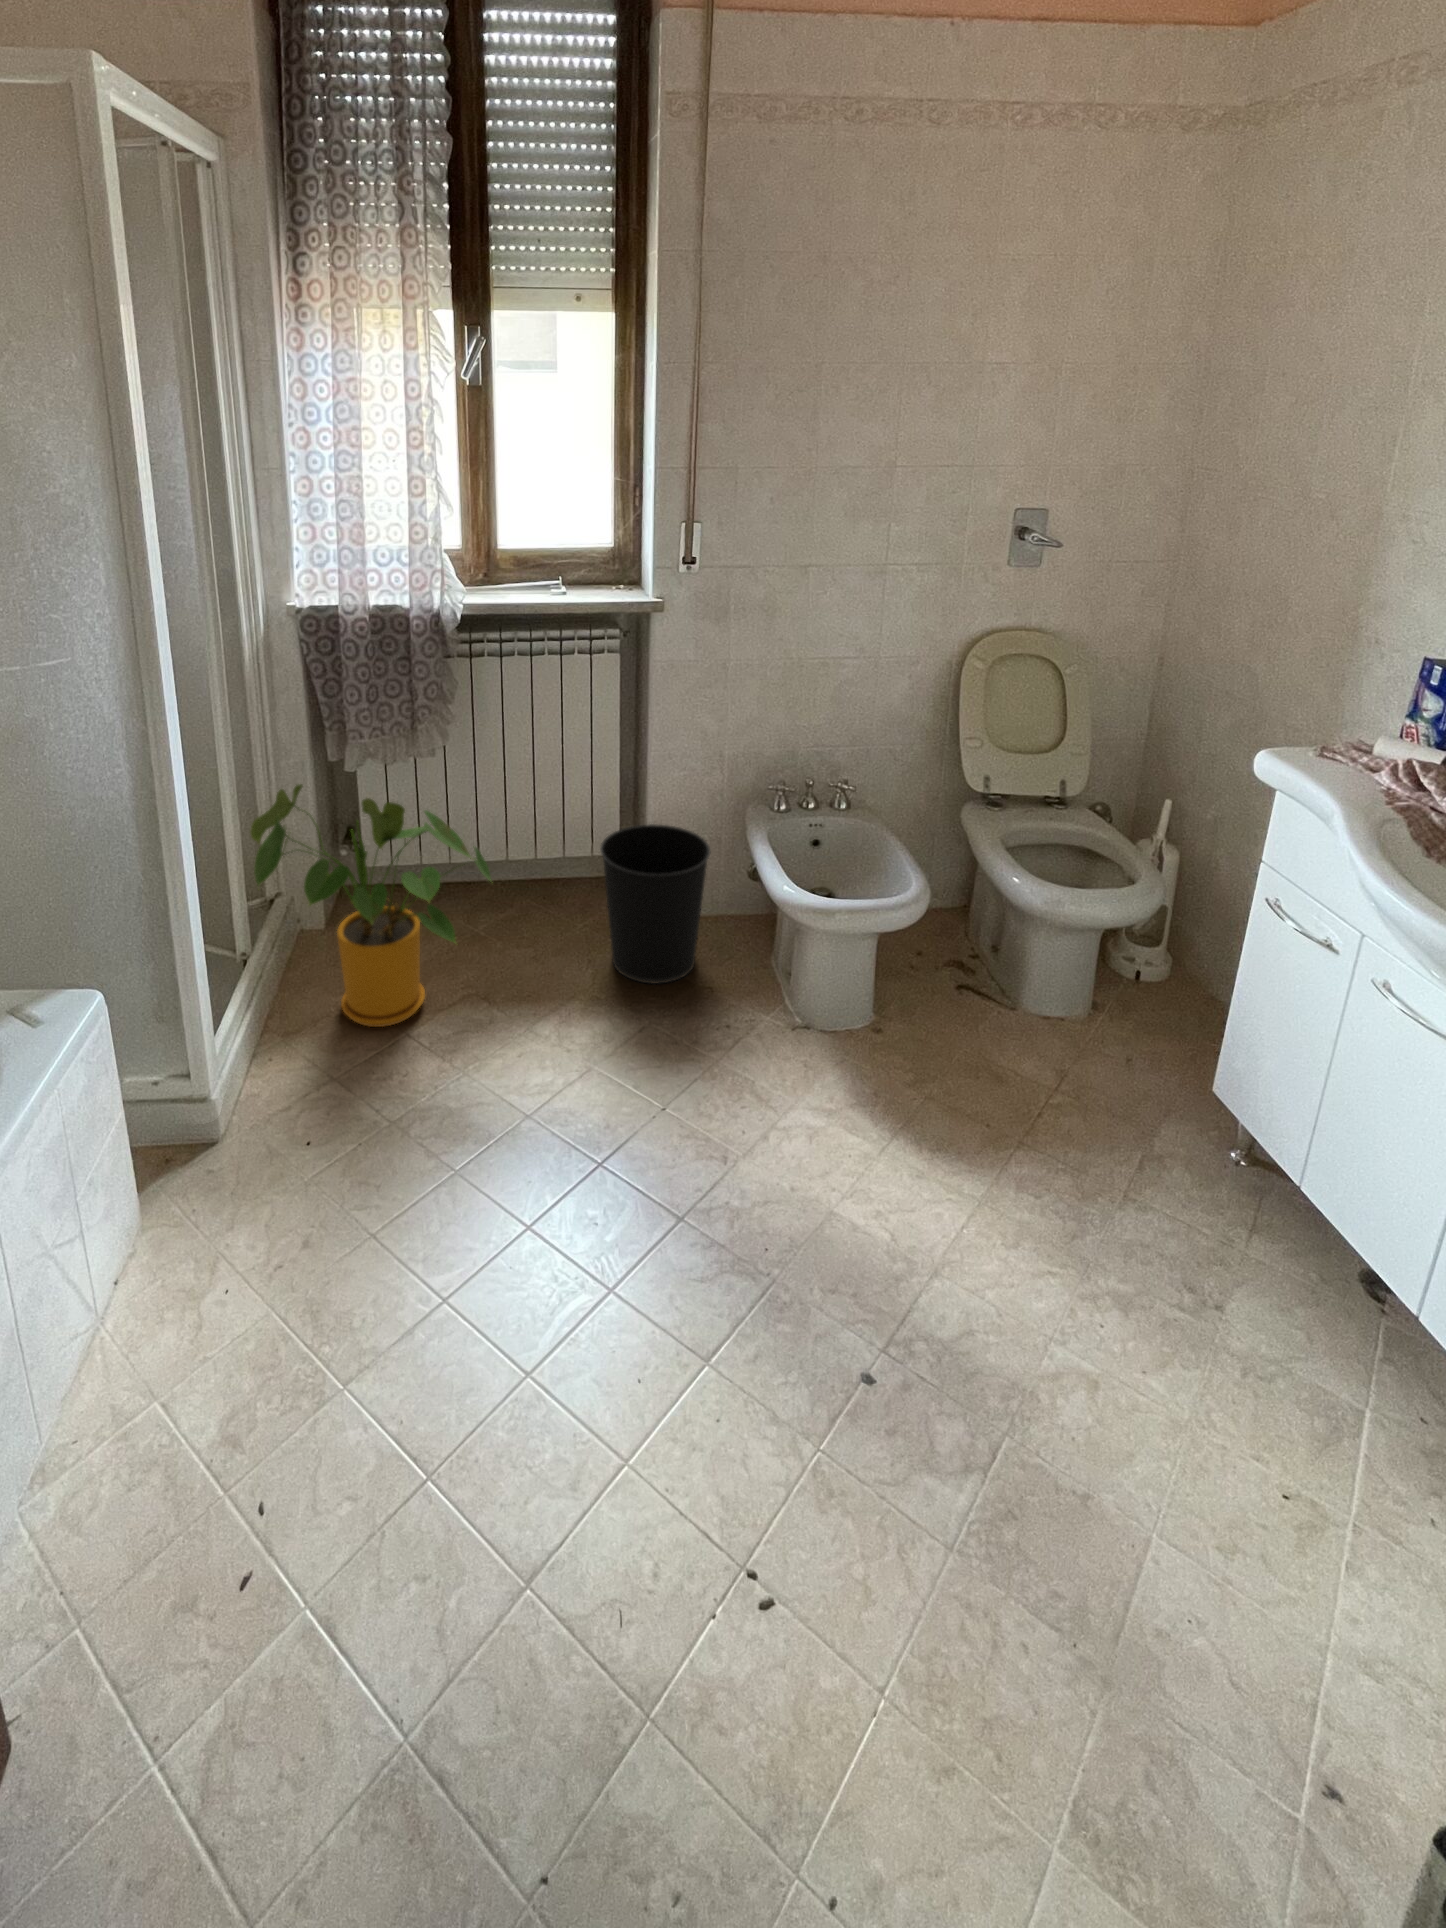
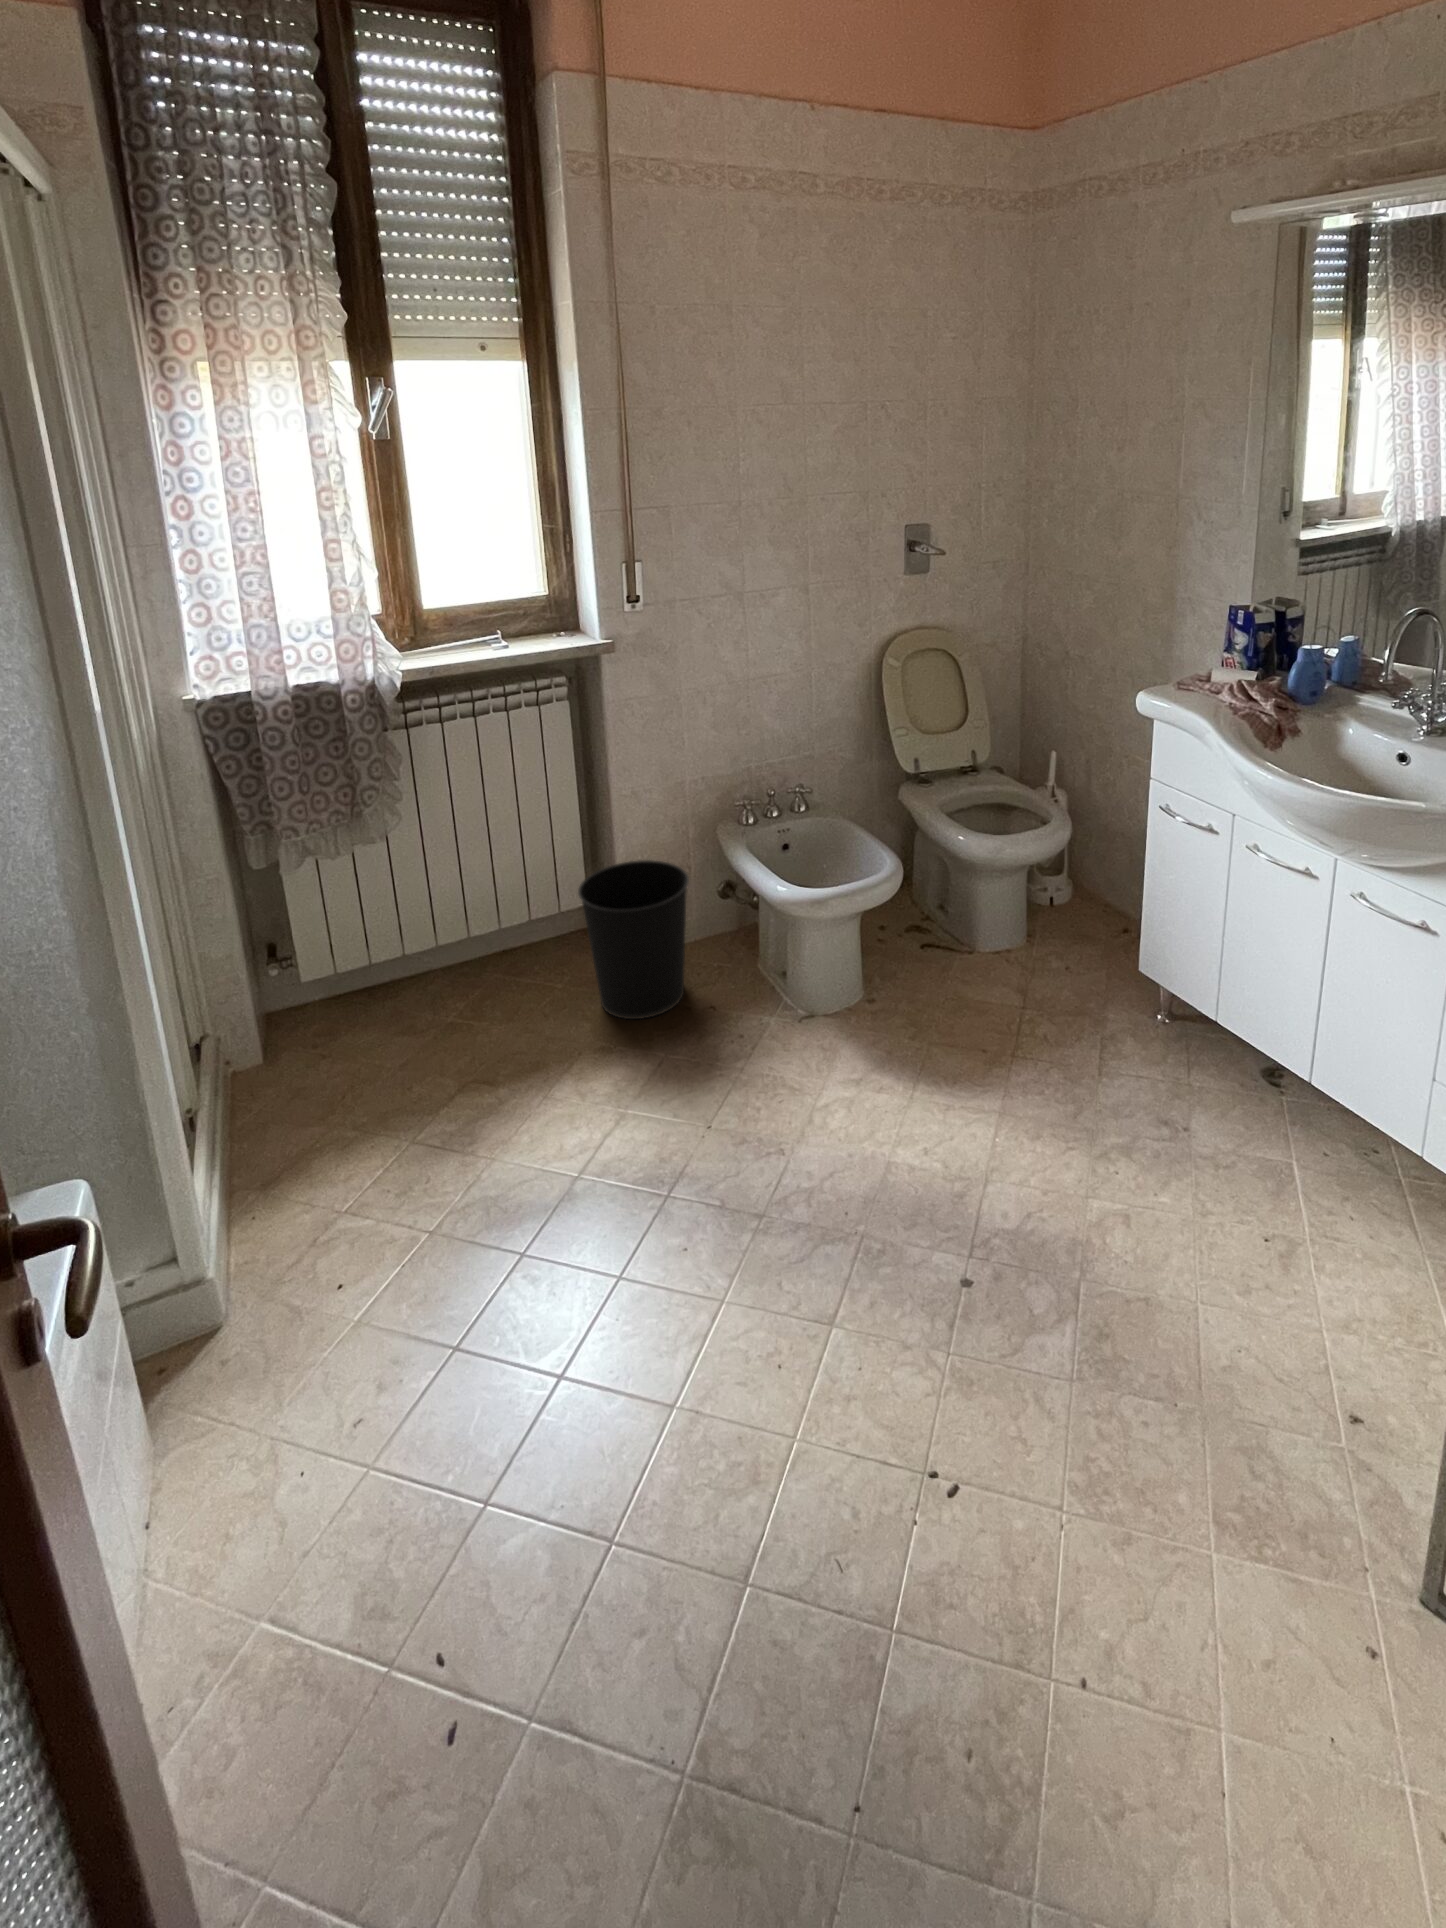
house plant: present [250,784,491,1027] -> none [174,892,482,1146]

